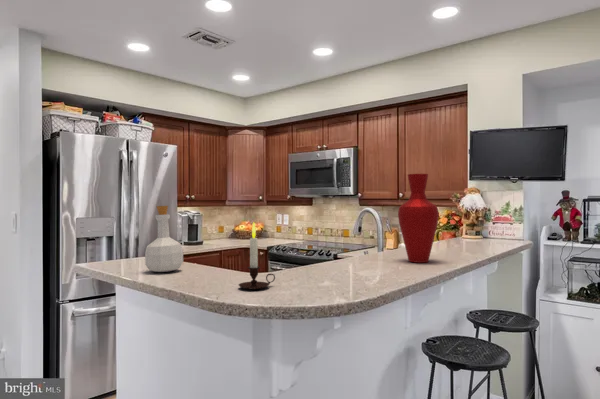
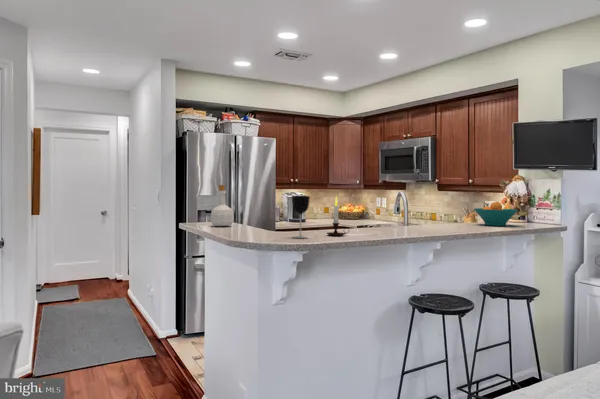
vase: present [398,174,439,263] -> none [386,164,416,232]
fruit bowl: none [444,218,492,244] -> present [474,202,518,226]
wine glass: none [330,221,358,292] -> present [292,196,310,238]
candle: present [239,223,275,290] -> present [327,197,349,236]

